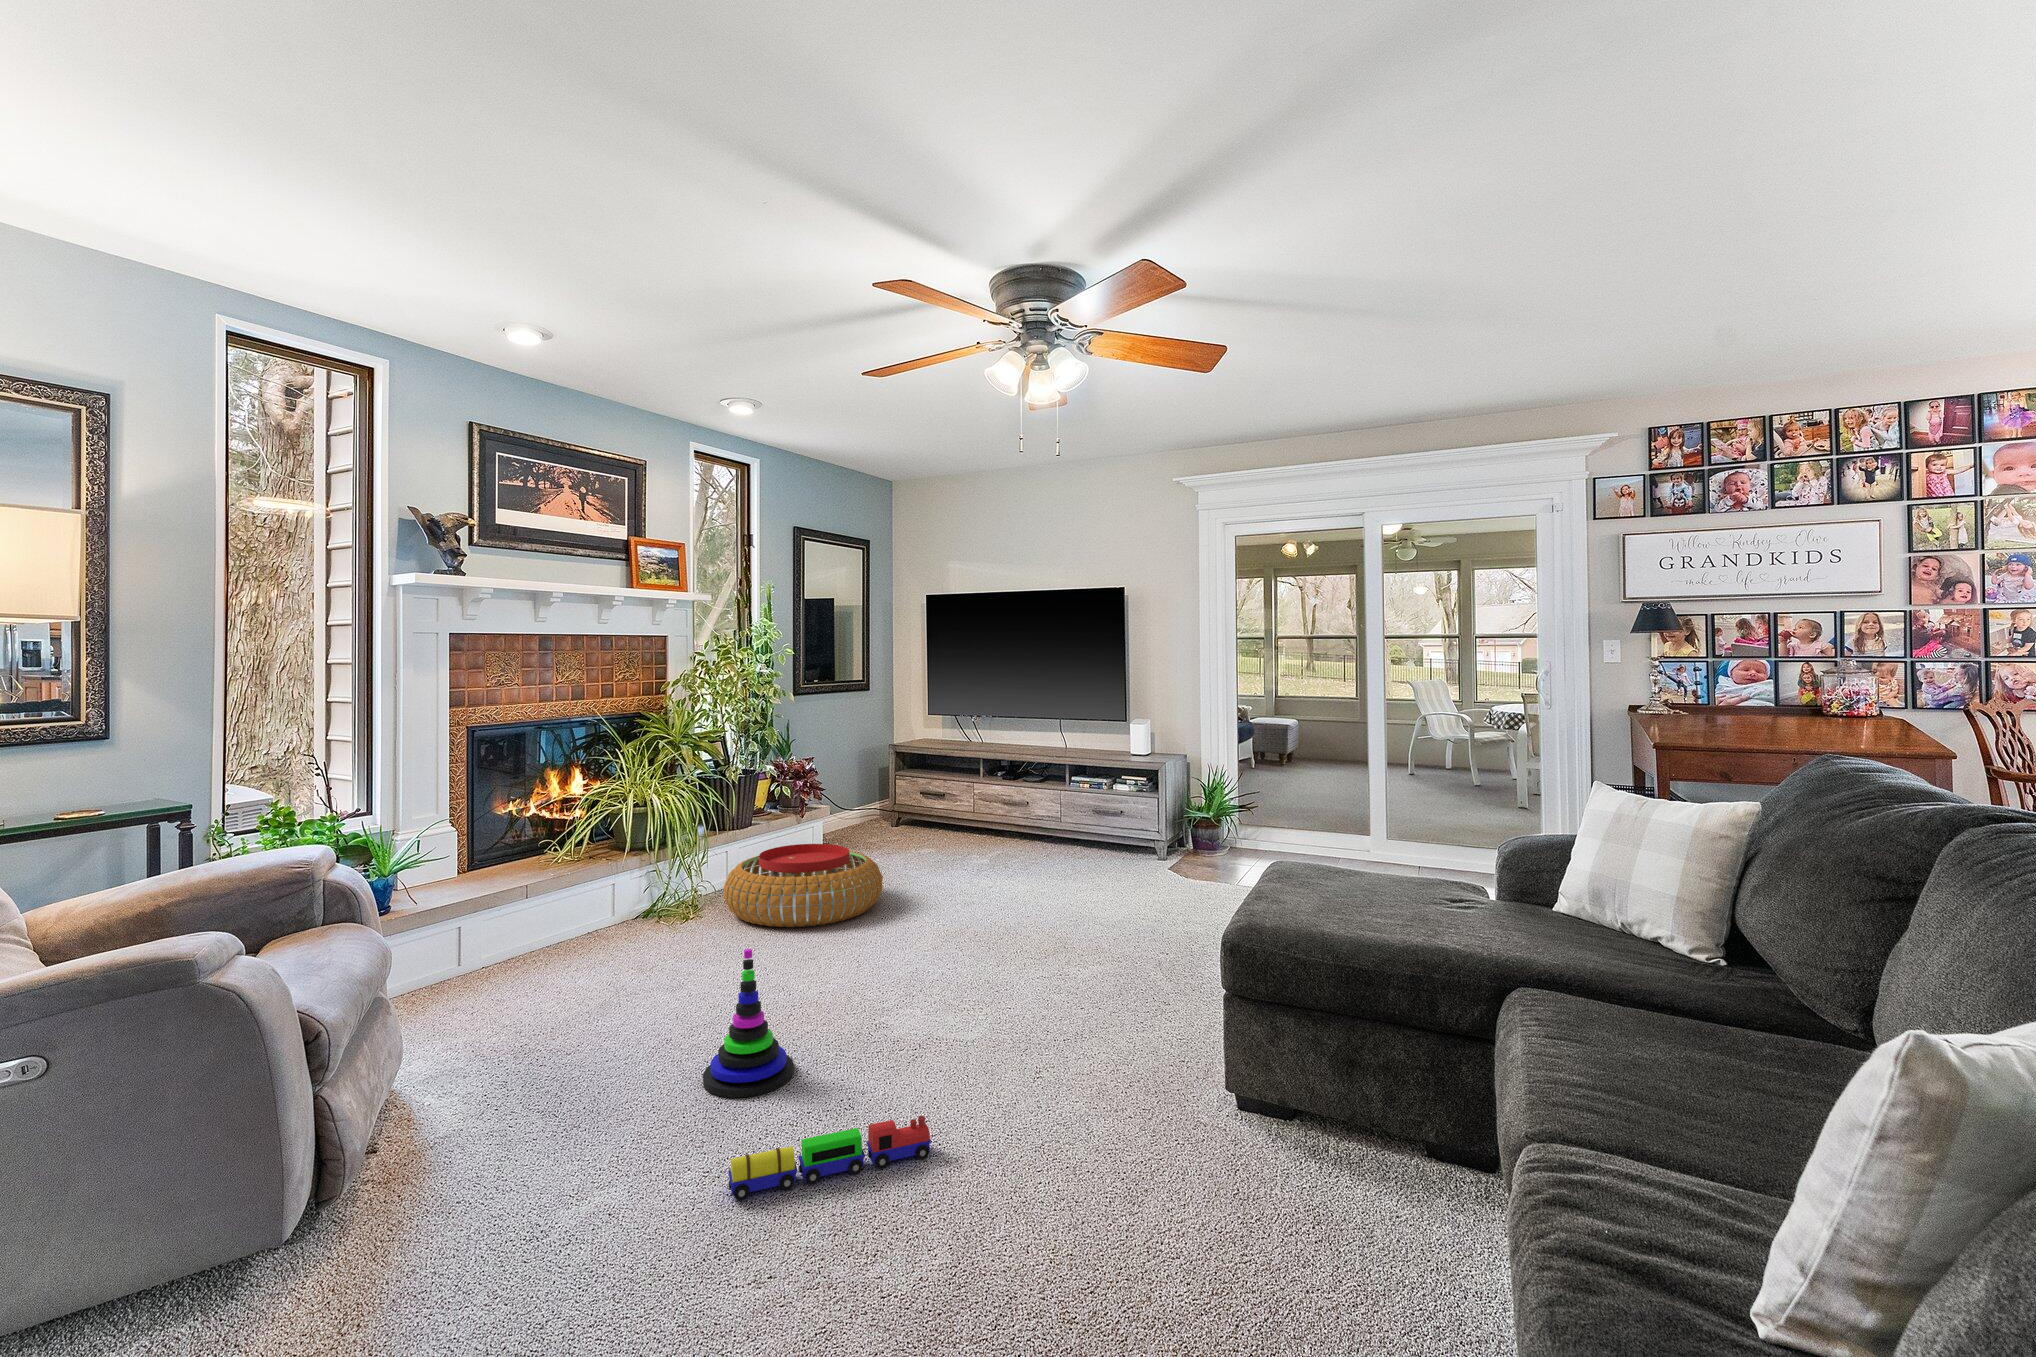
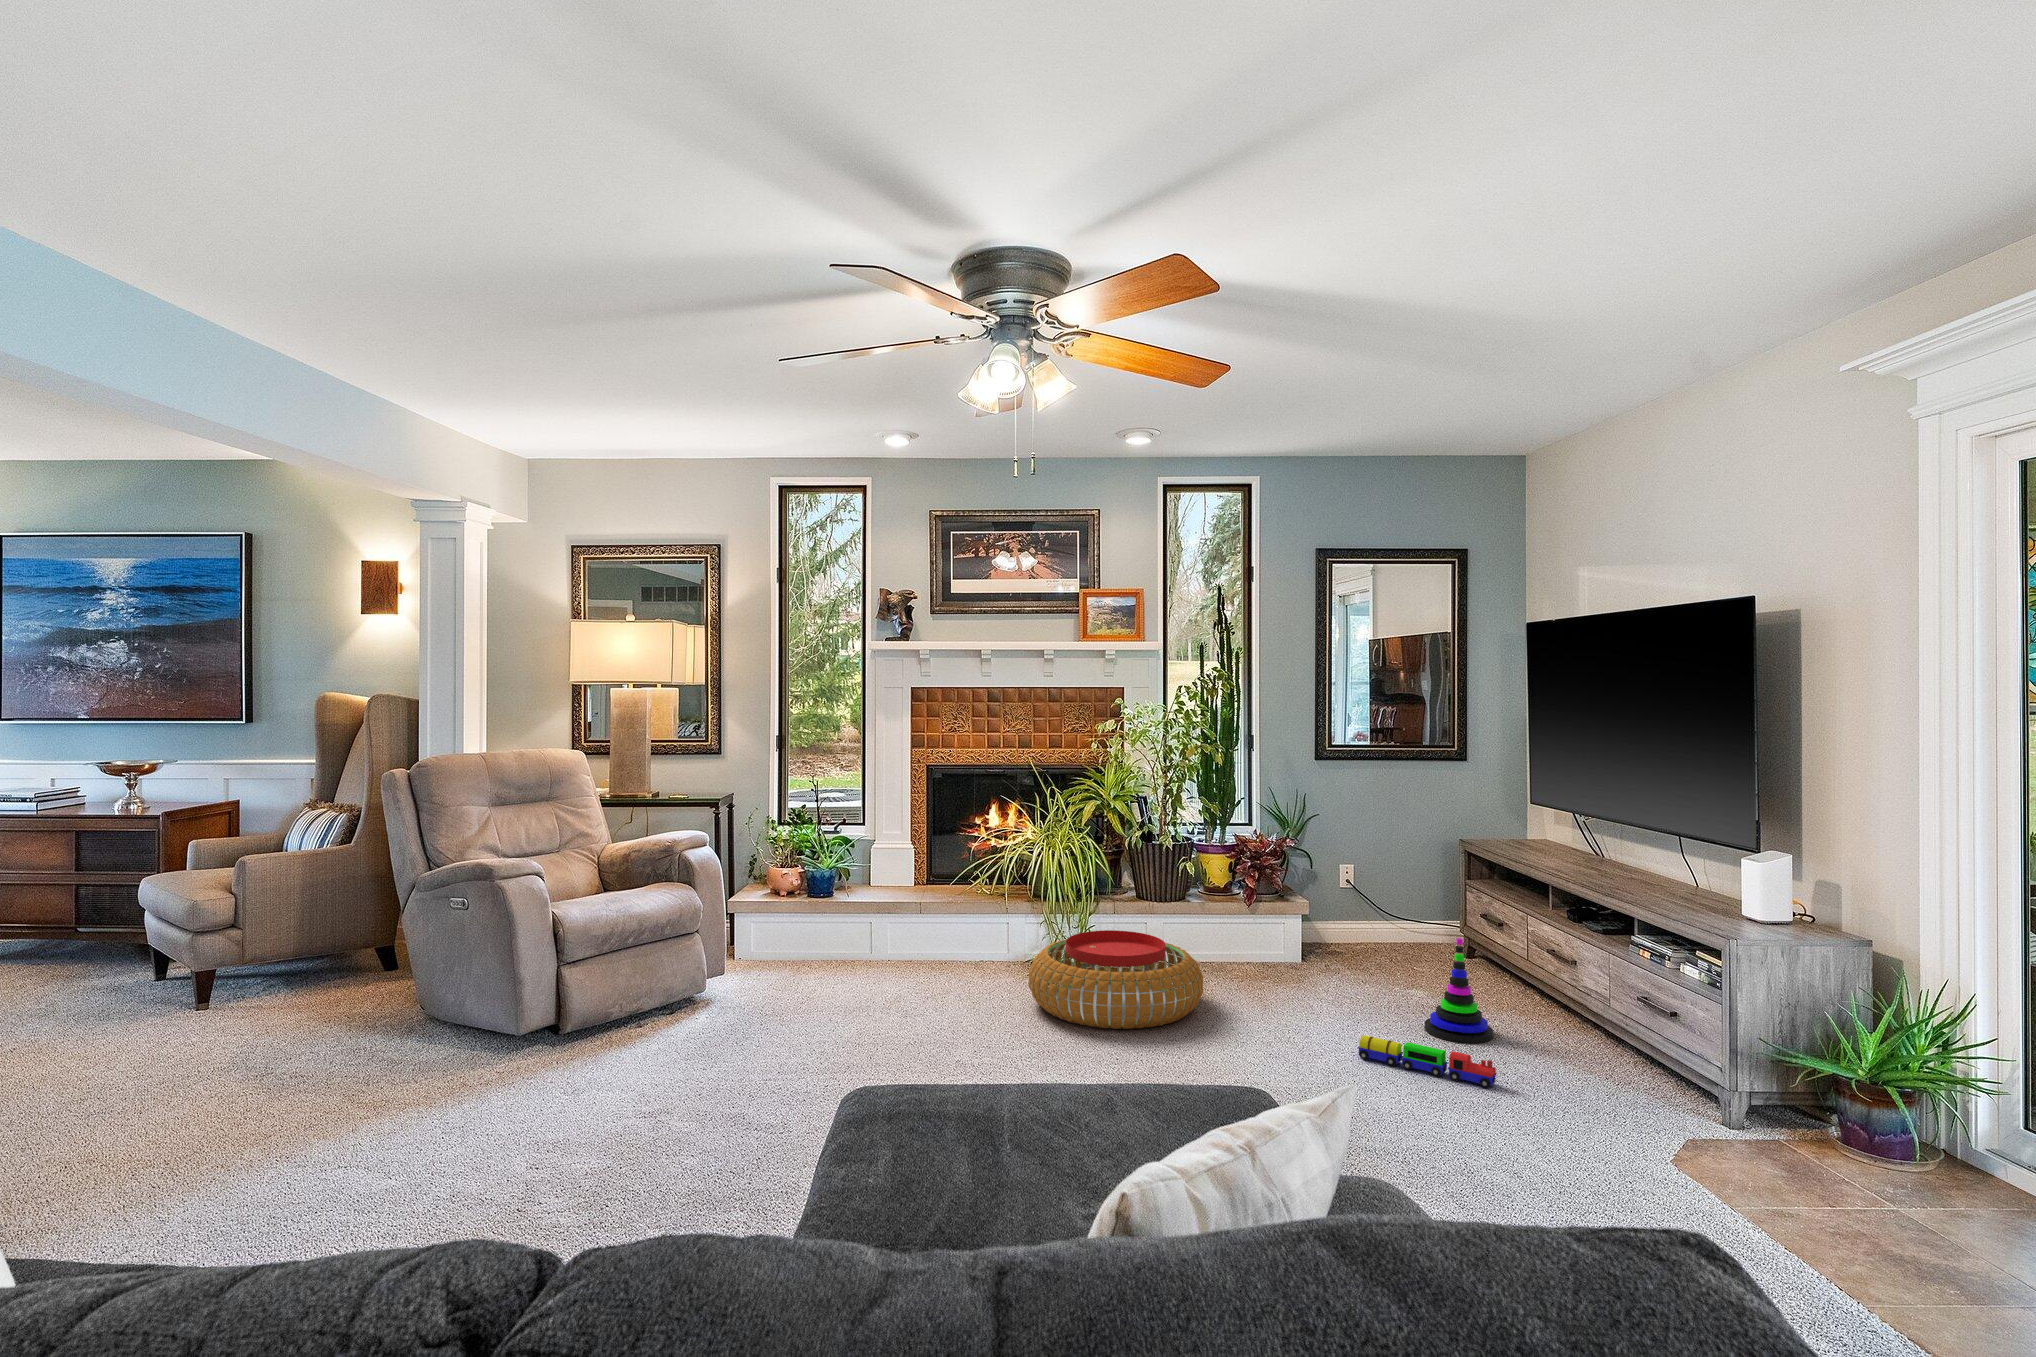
stacking toy: present [703,949,794,1098] -> present [1425,938,1494,1043]
toy train: present [728,1116,931,1200] -> present [1358,1035,1497,1088]

